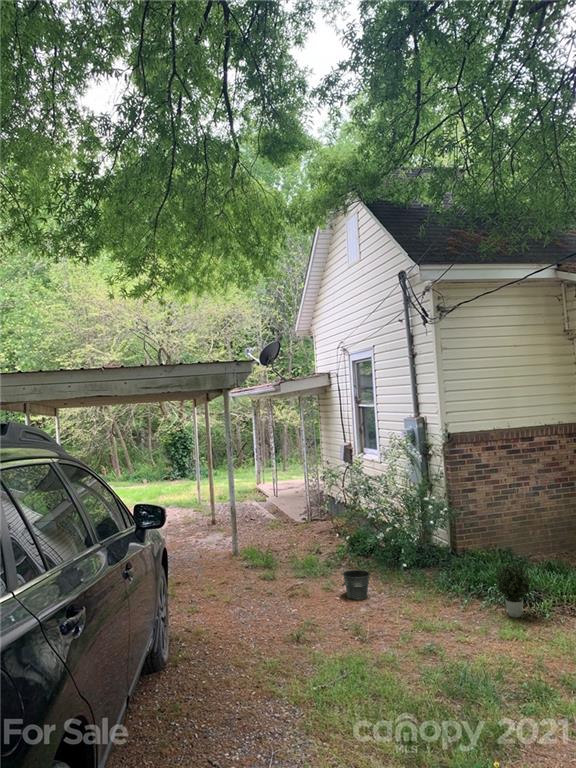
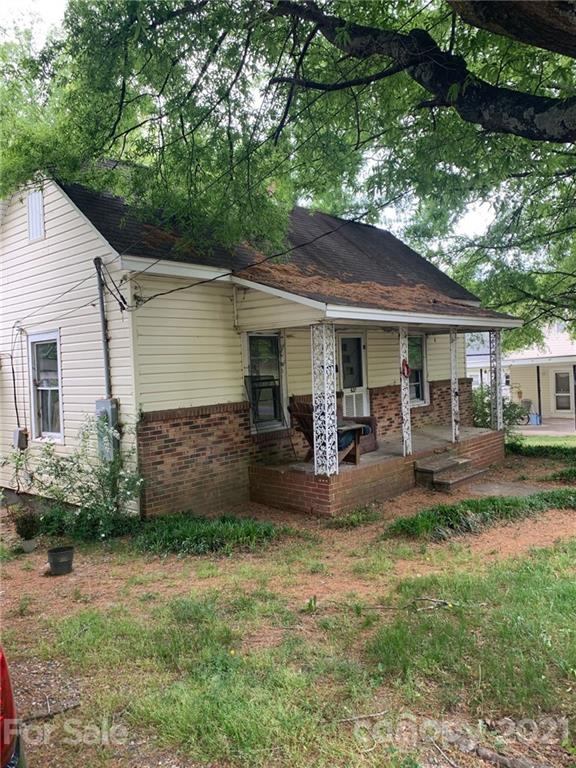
potted plant: present [495,564,532,618] -> present [15,513,42,552]

